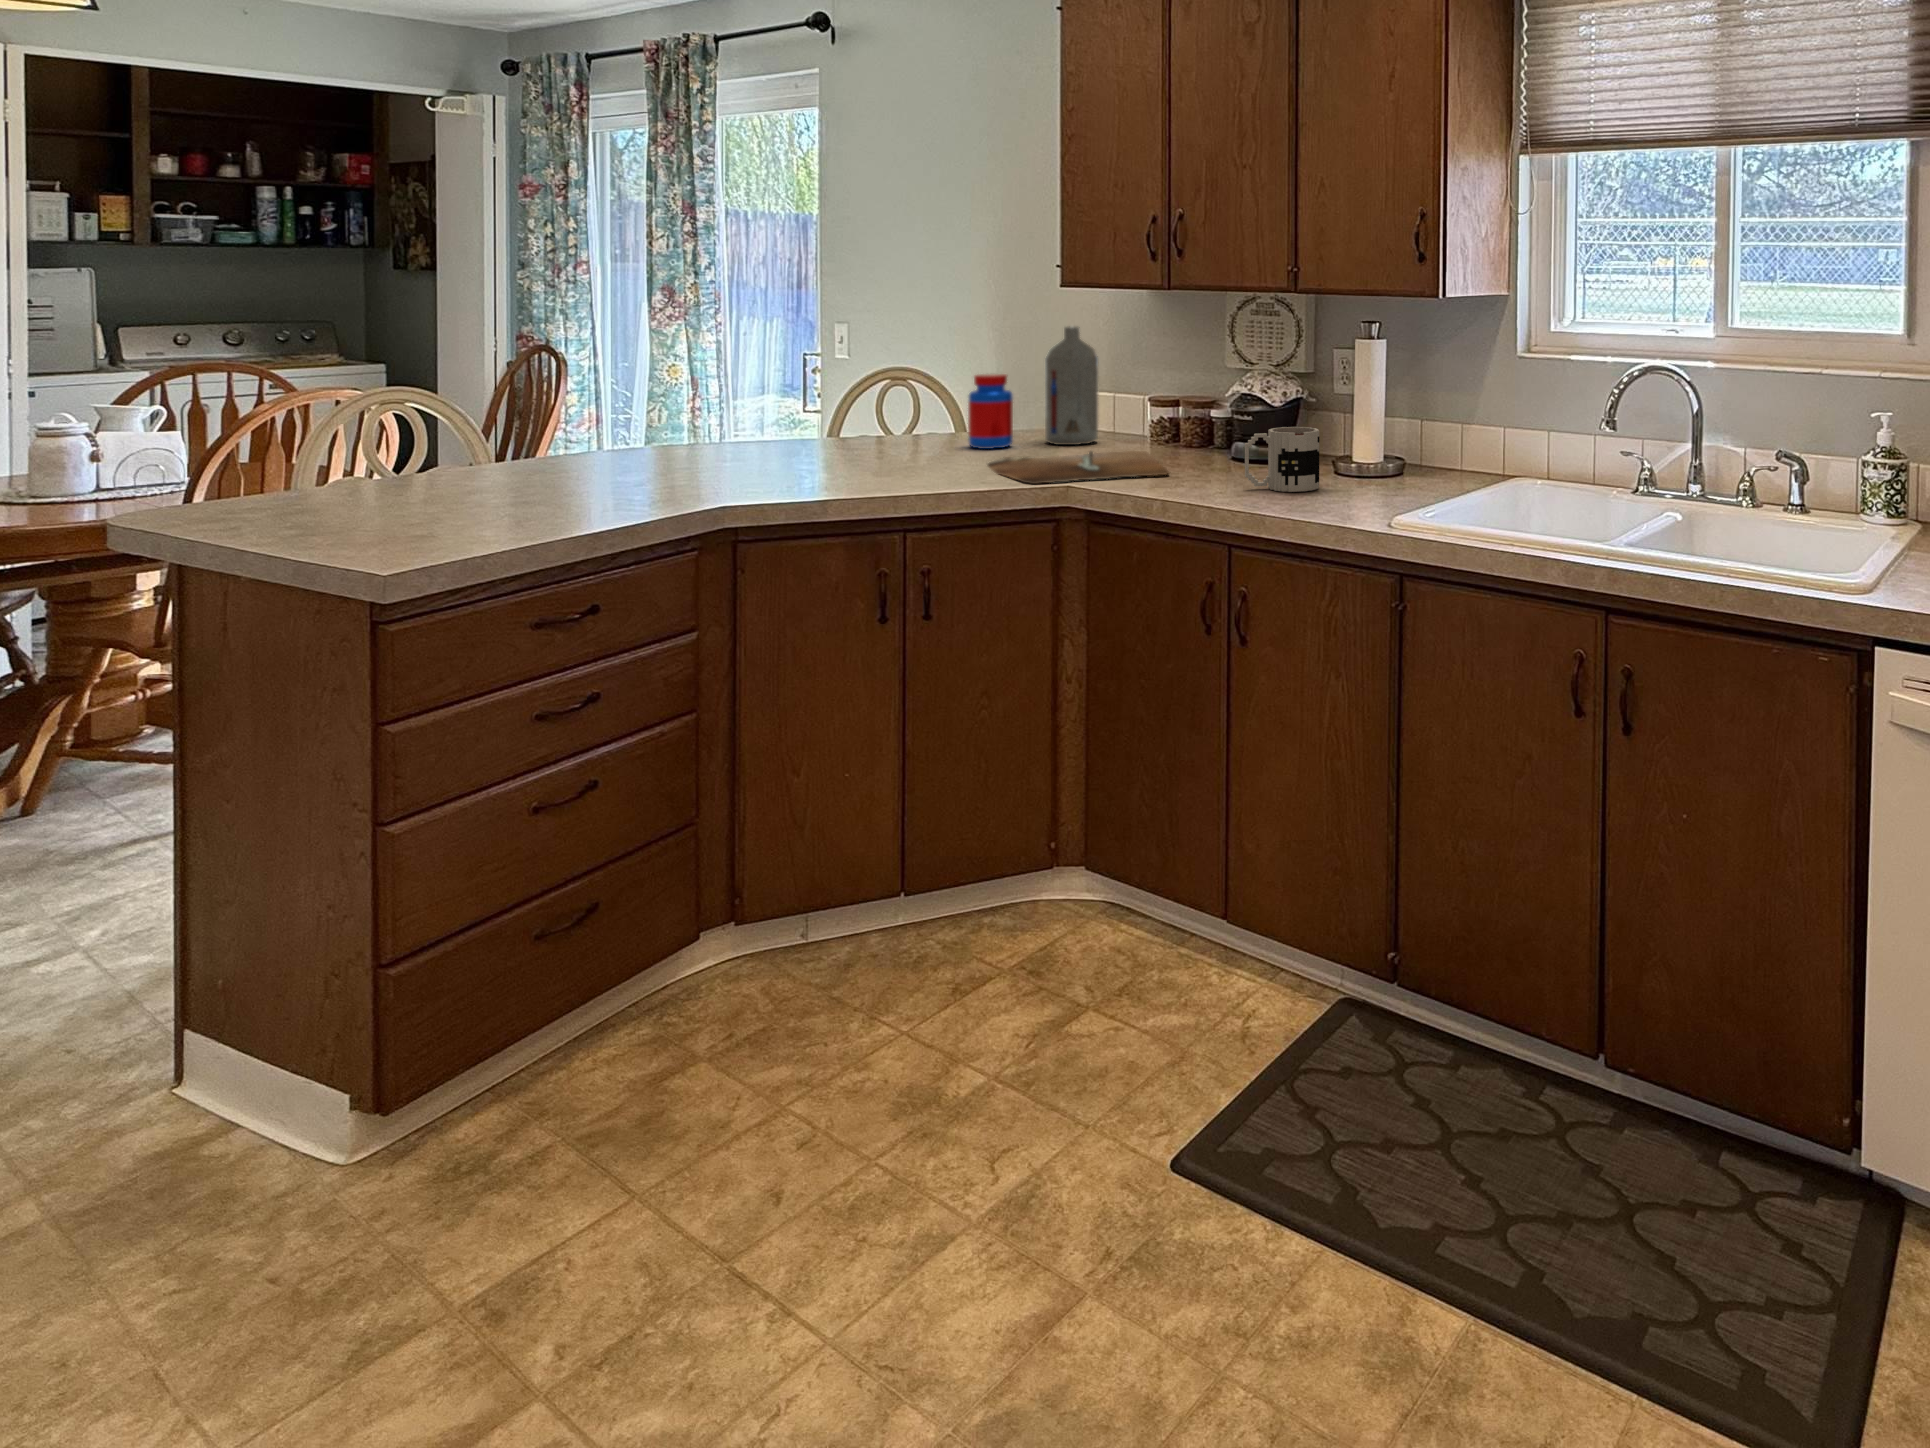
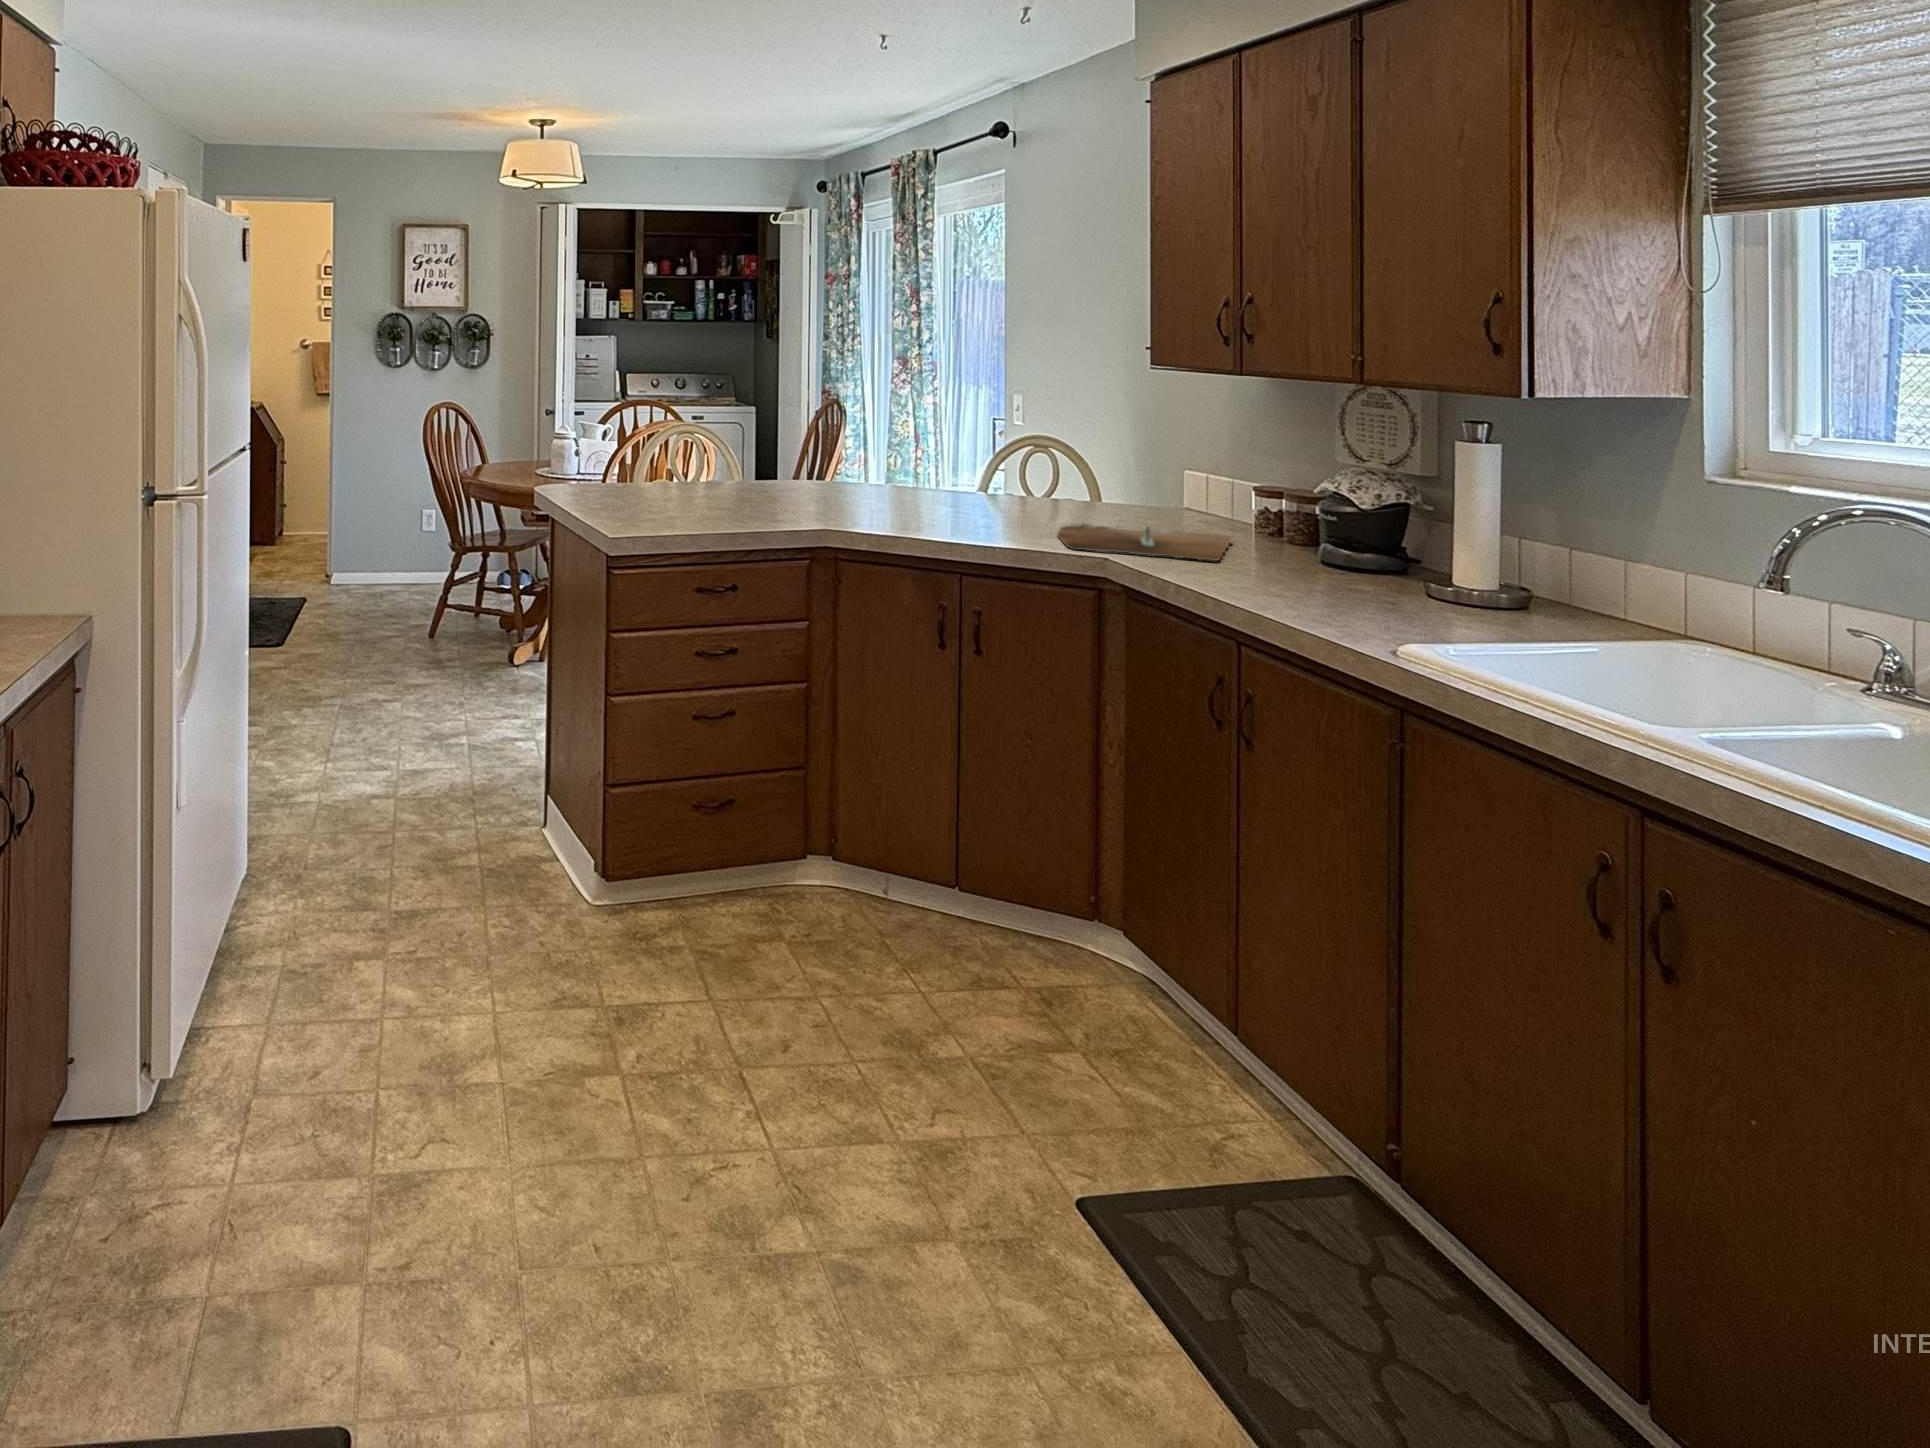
bottle: present [1045,326,1098,445] -> none [1145,406,1201,522]
jar: present [968,374,1013,449] -> none [1067,445,1110,515]
mug: present [1245,427,1319,492] -> none [1280,528,1373,601]

